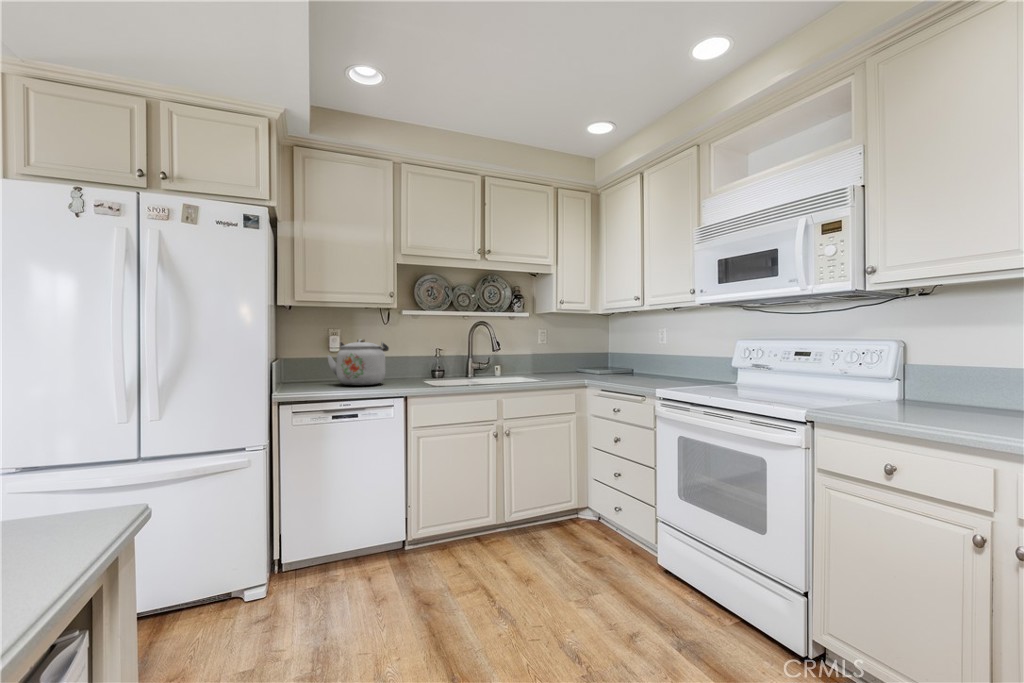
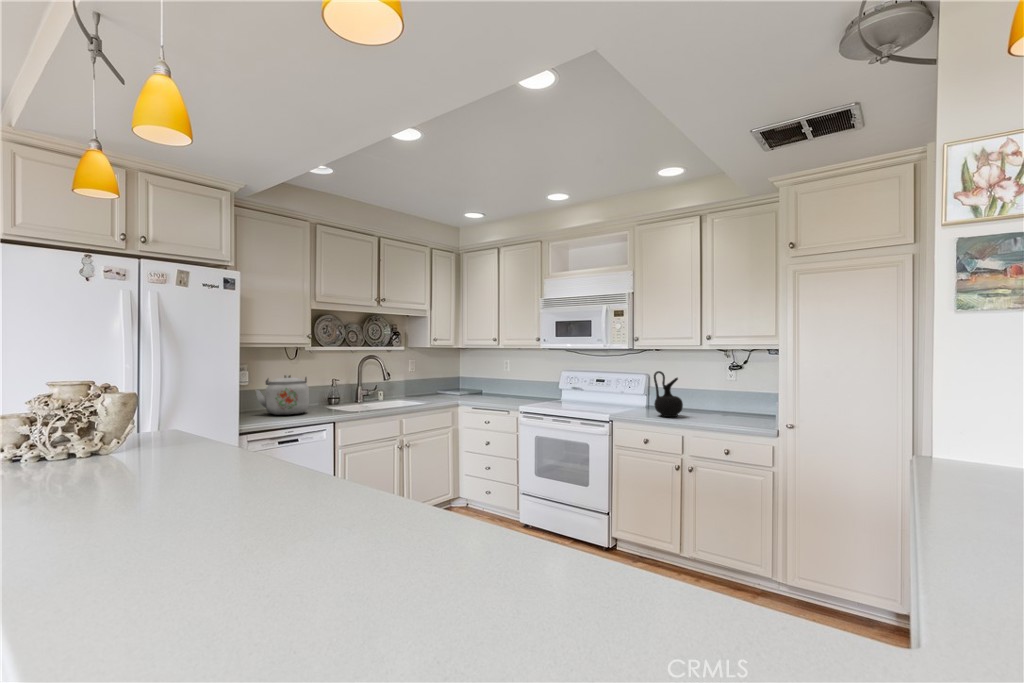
ceramic jug: none [912,325,994,422] -> present [654,371,683,417]

